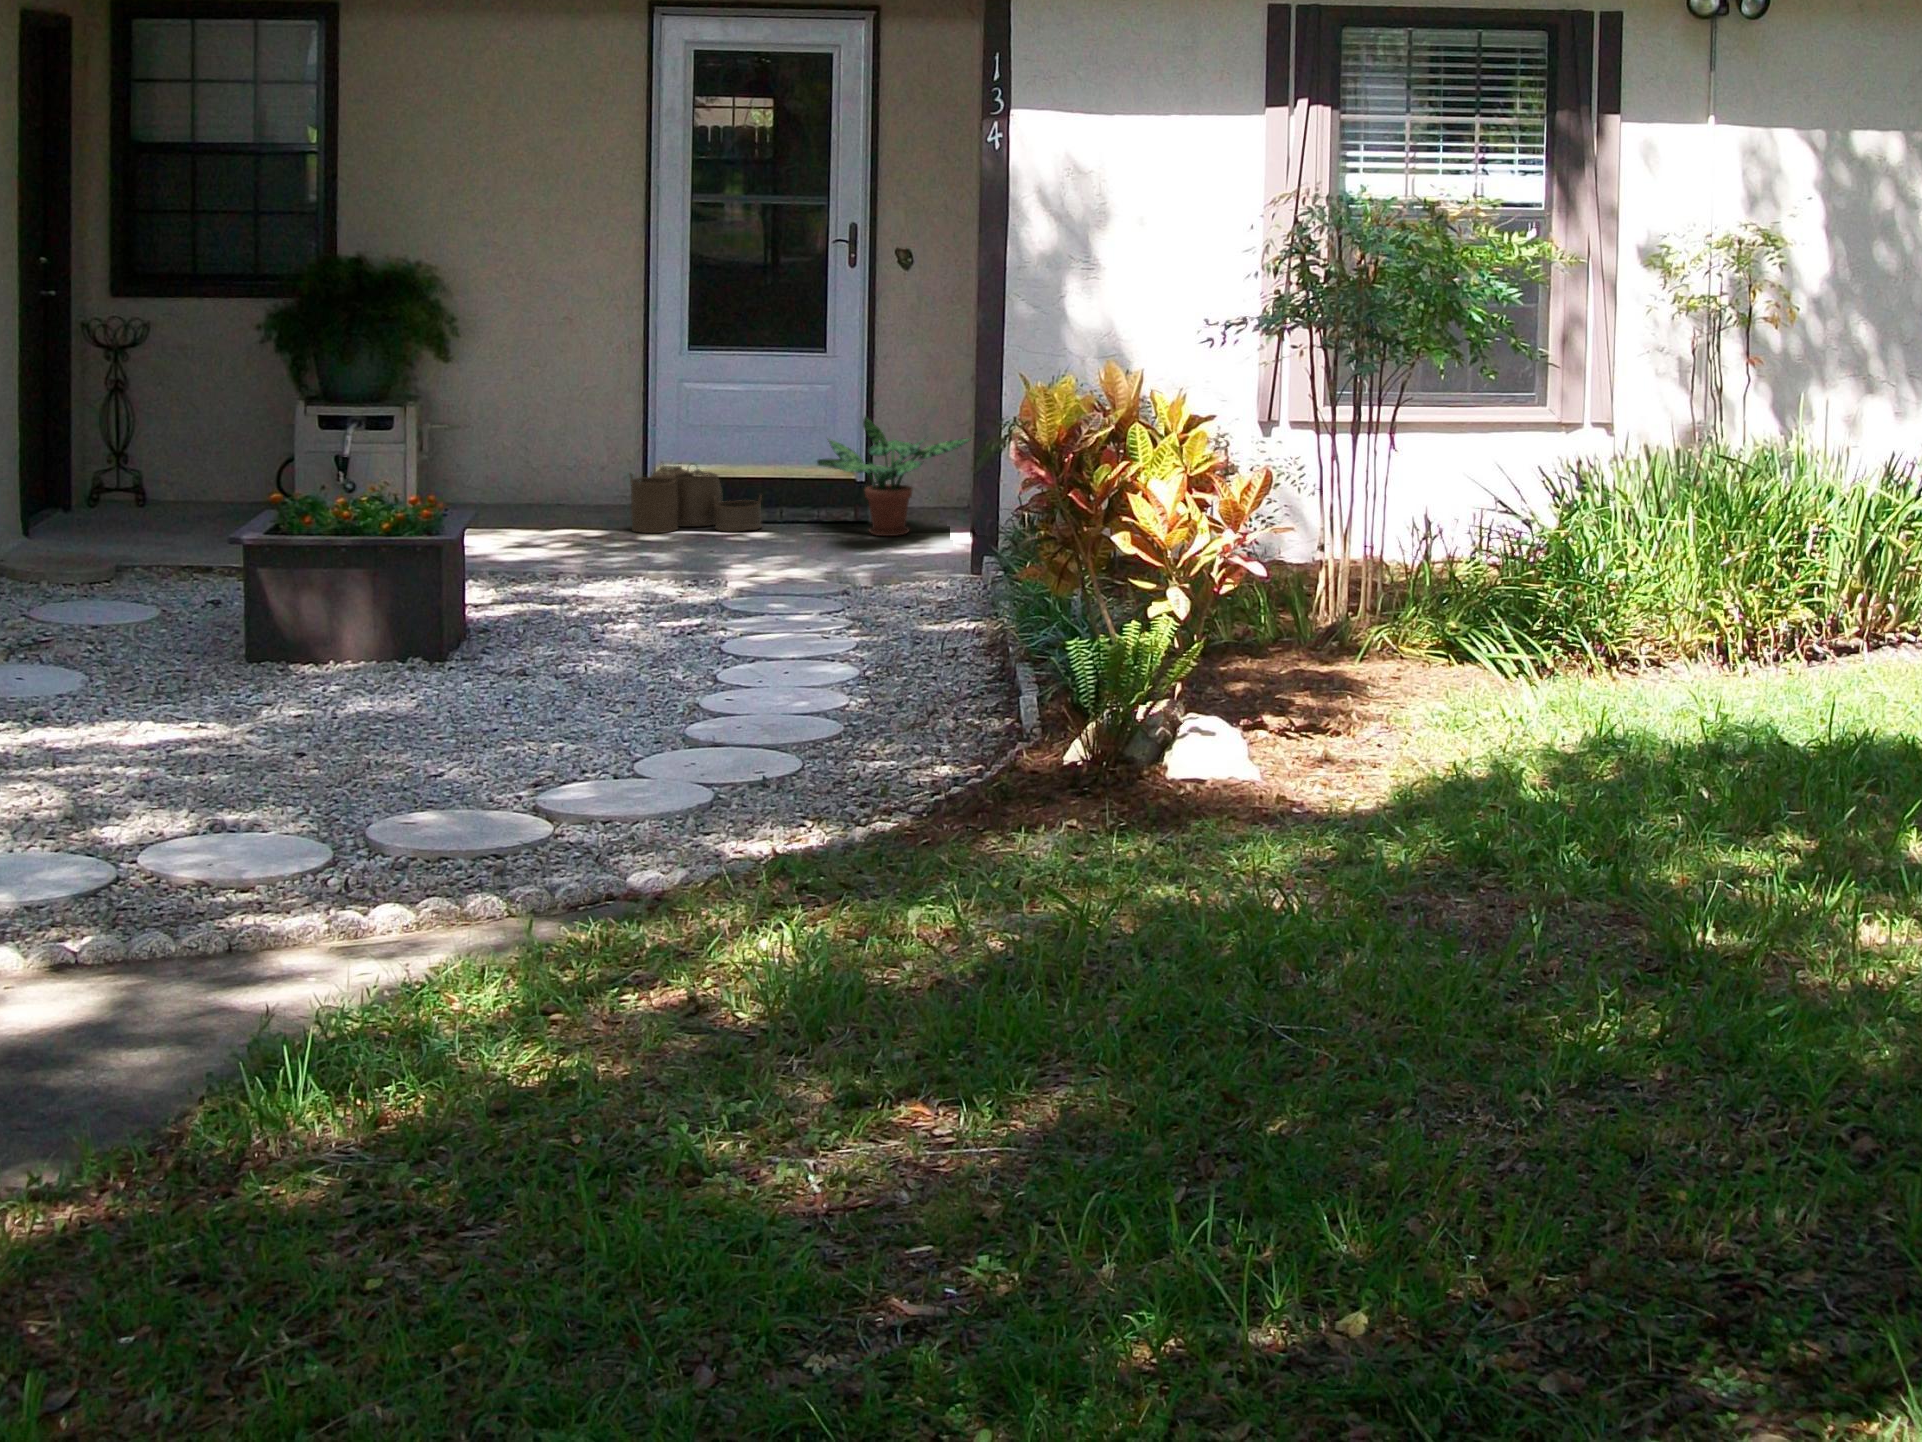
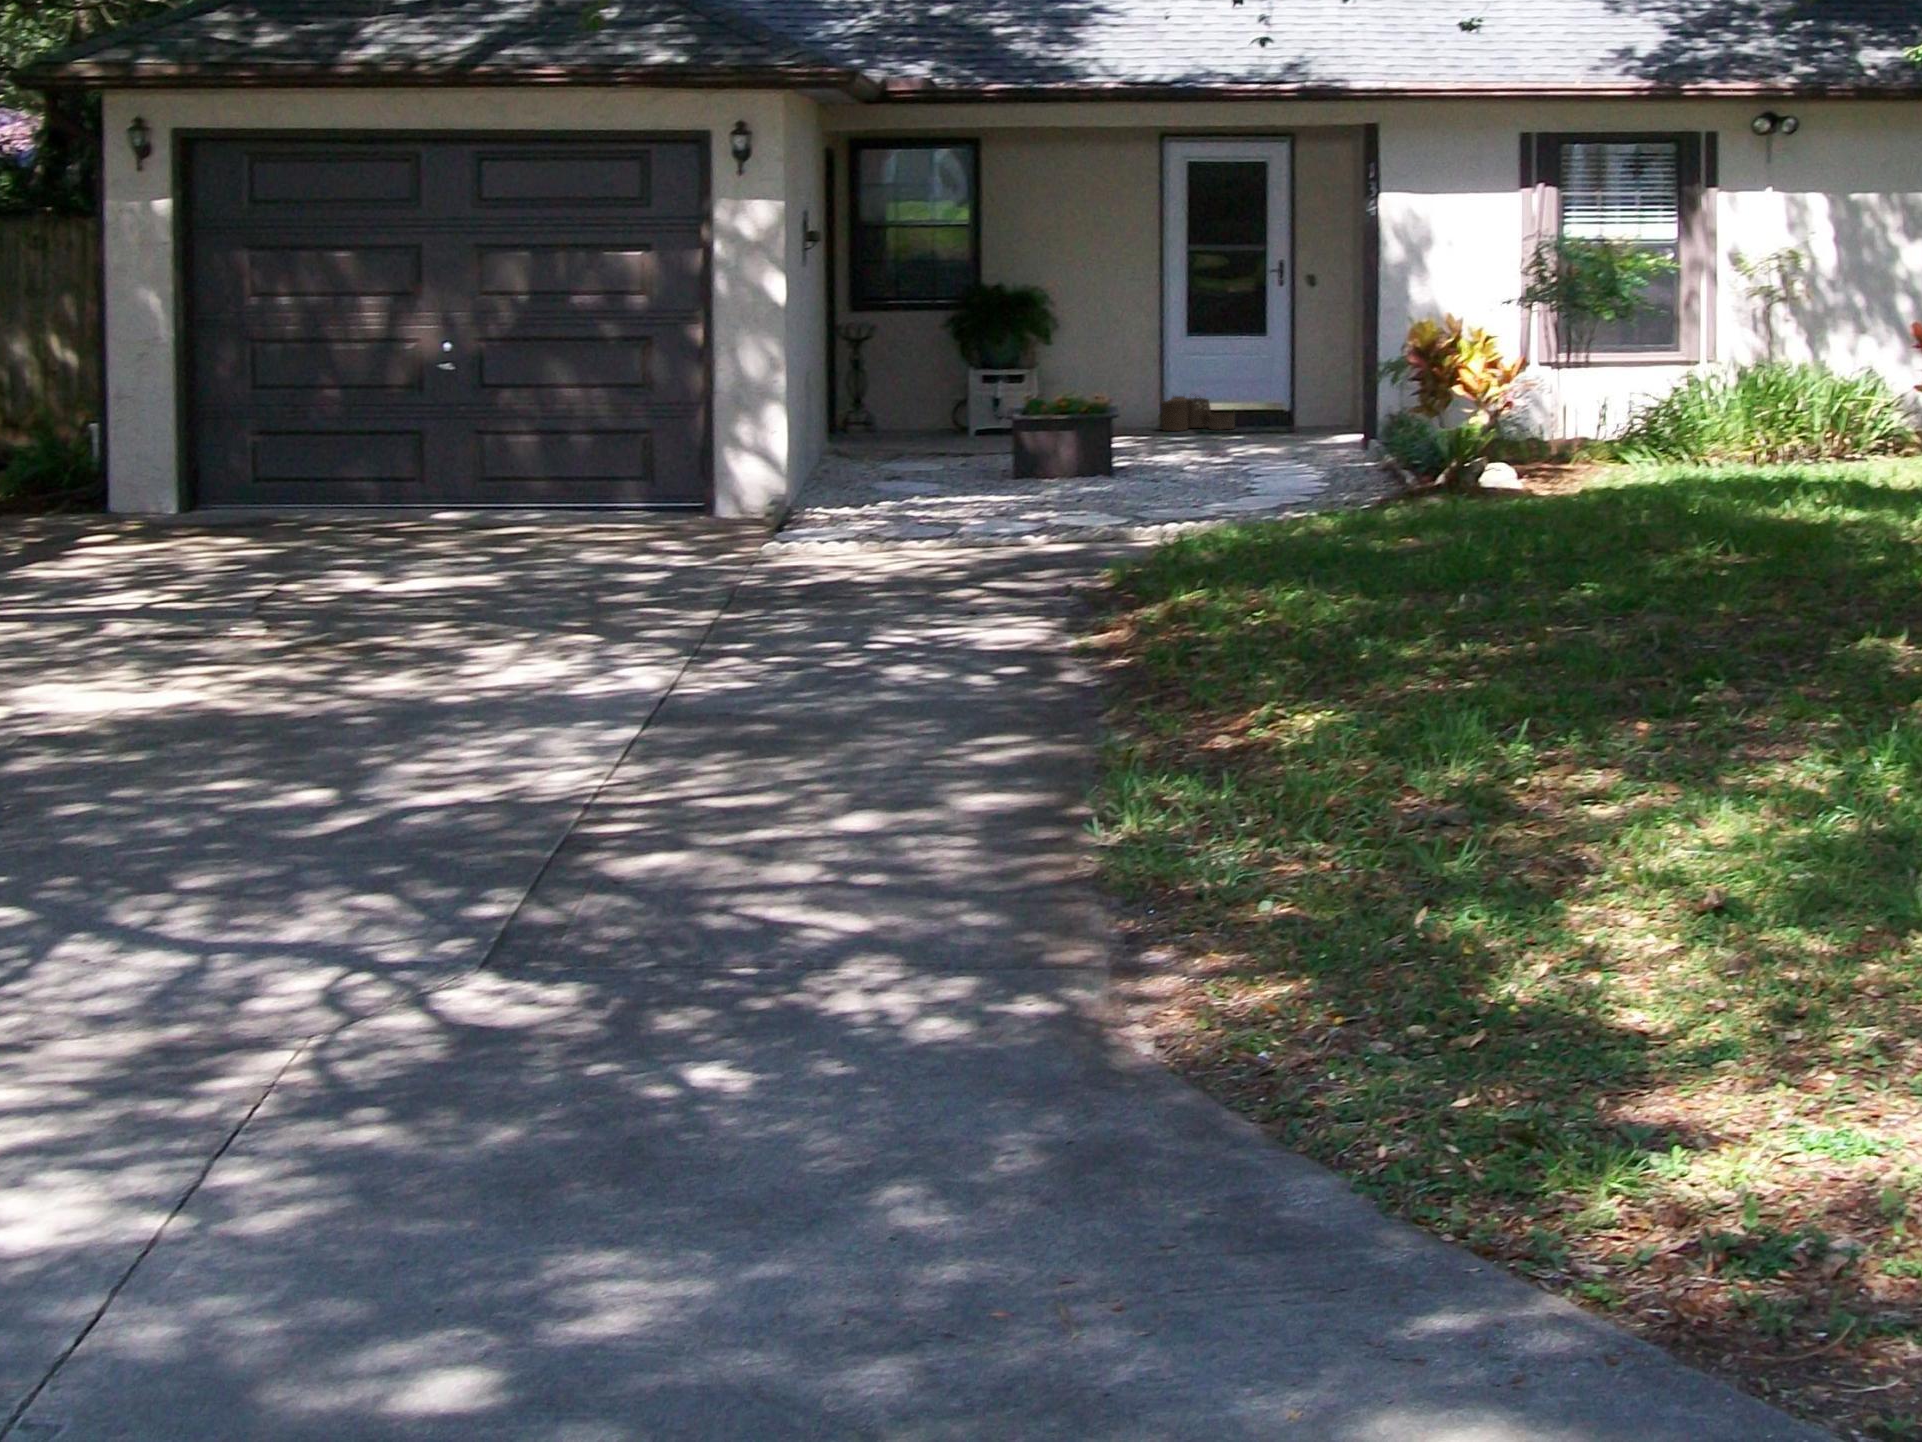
potted plant: present [817,417,971,536] -> none [1265,362,1357,430]

